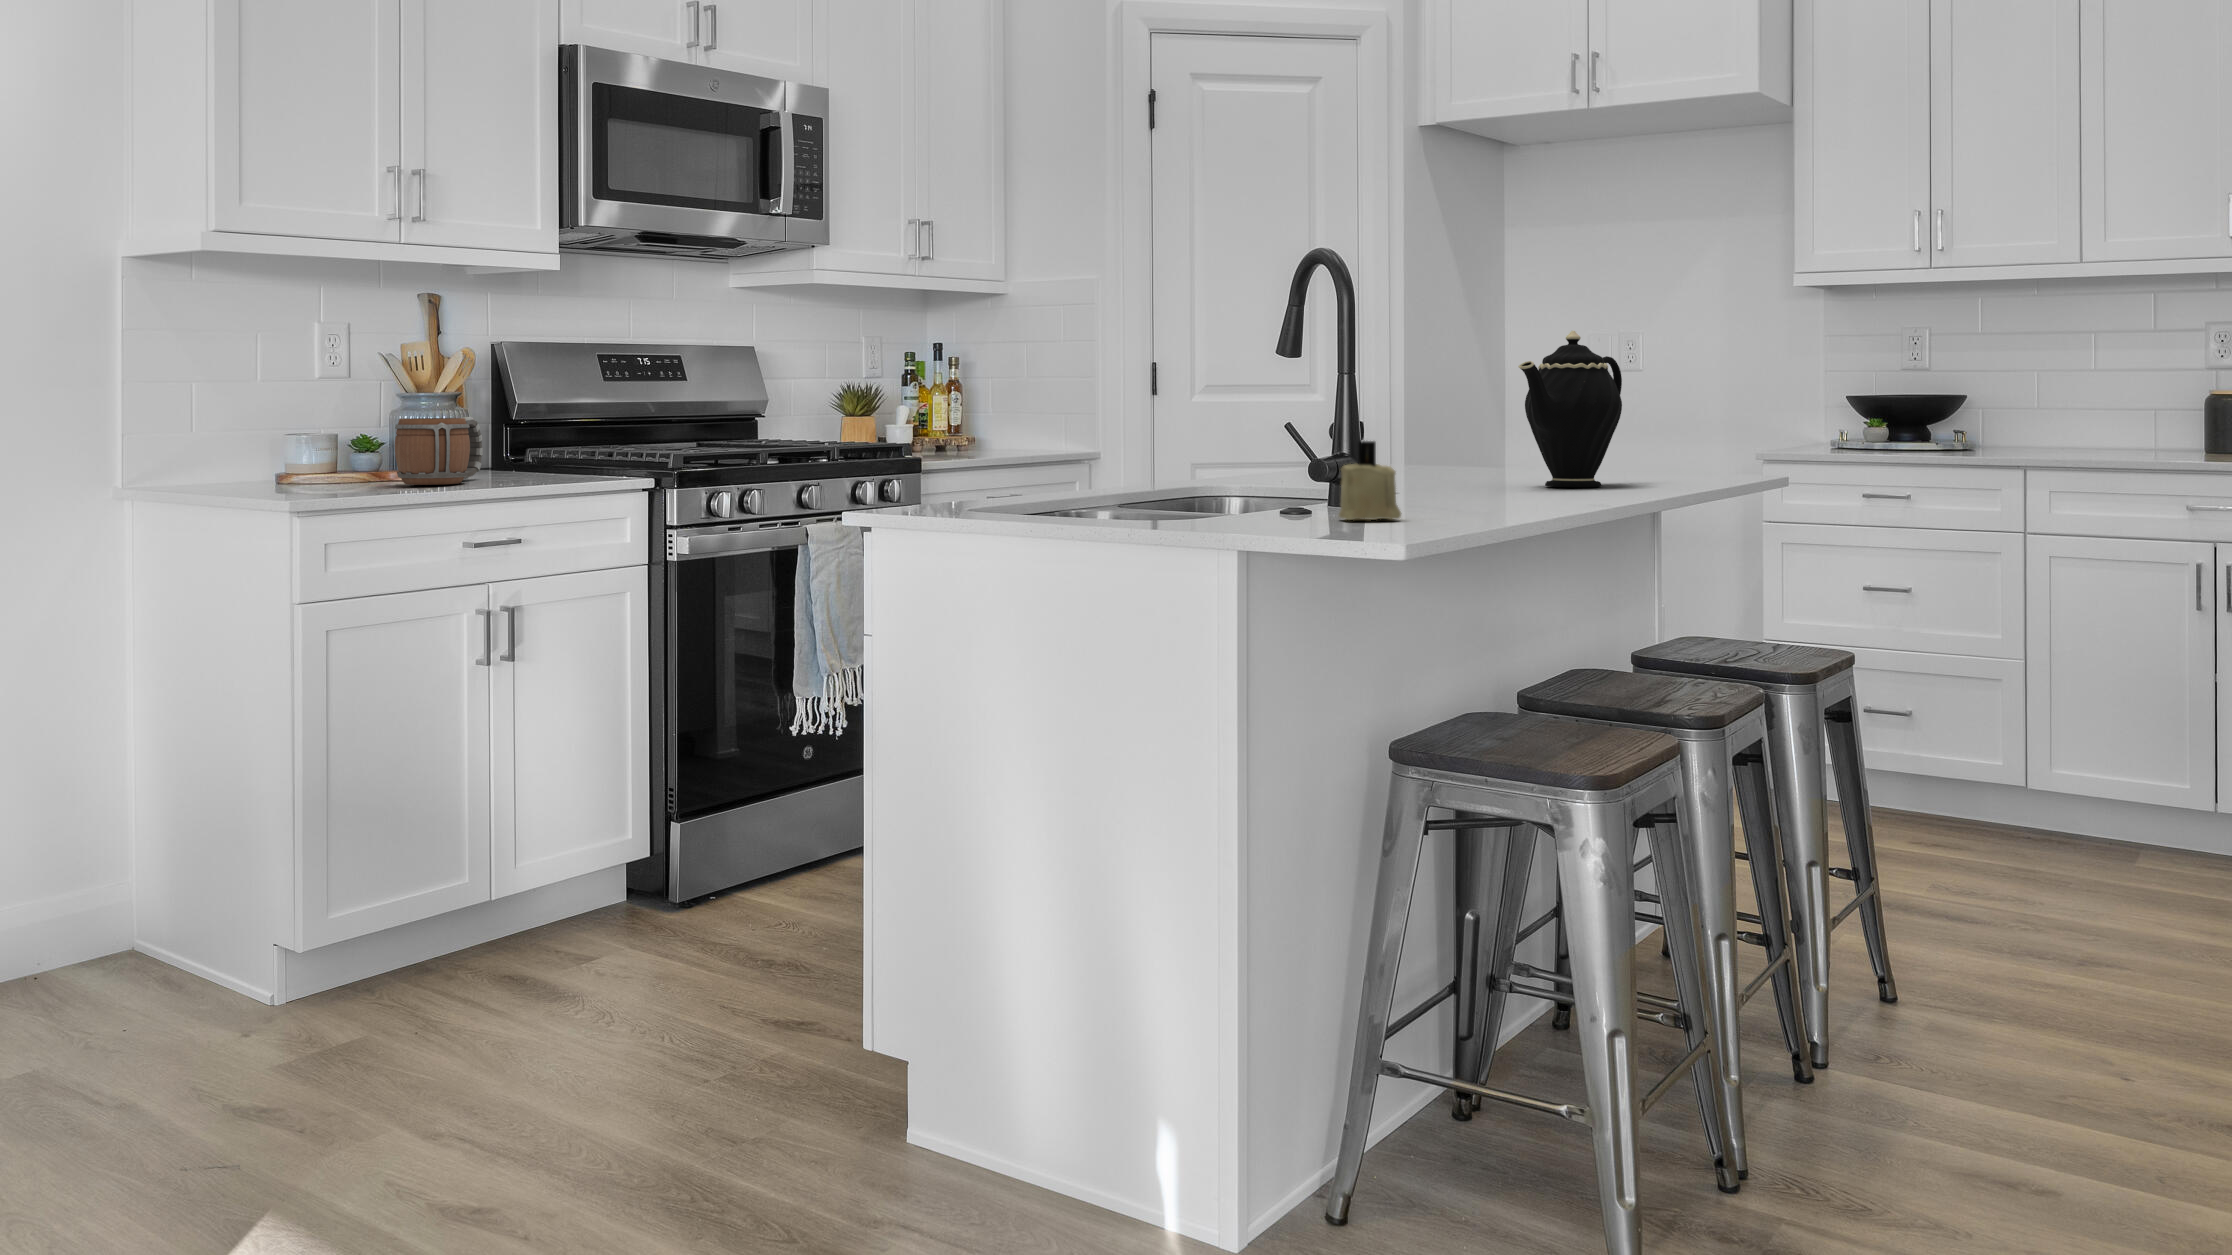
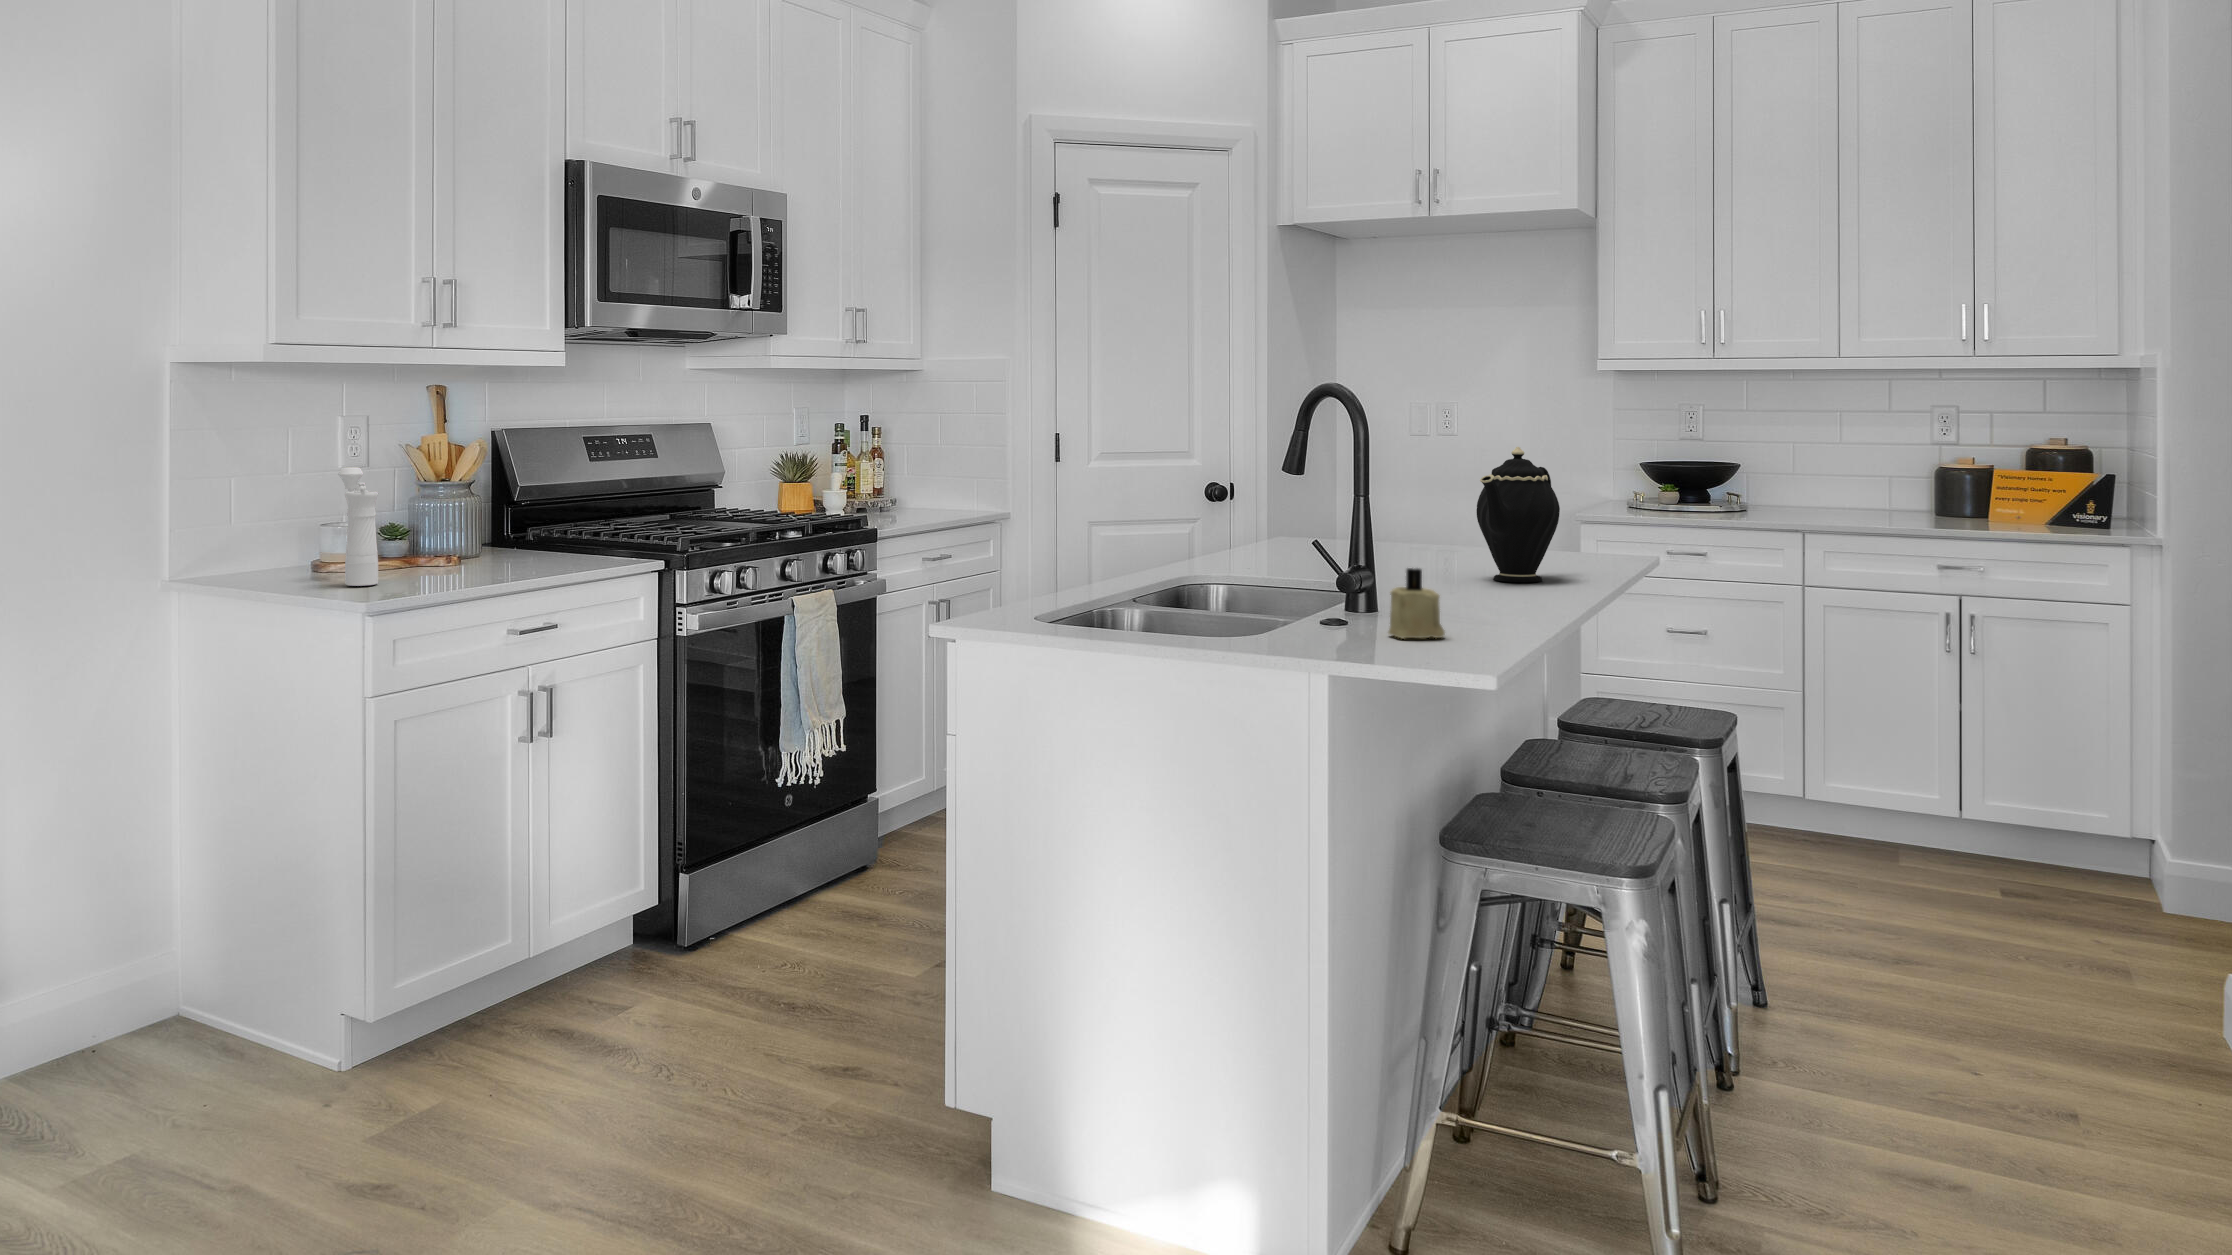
pepper mill: none [285,367,322,491] -> present [338,467,378,586]
mug: present [395,417,483,485] -> none [444,511,517,578]

